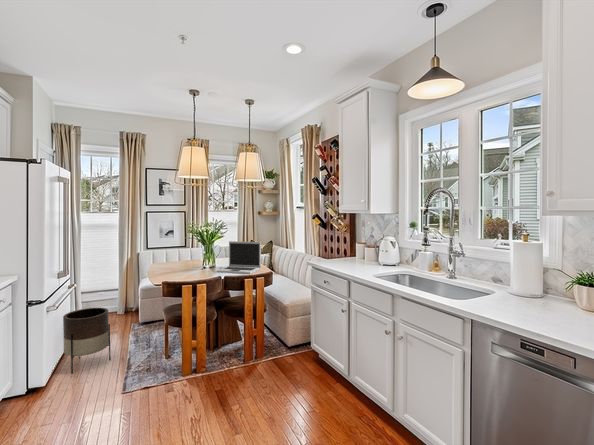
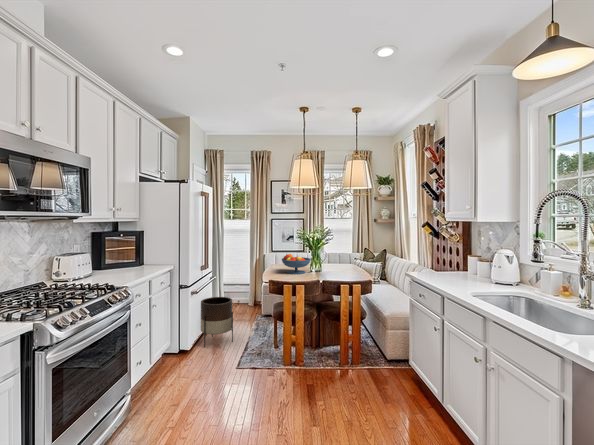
laptop: present [217,241,261,274] -> none [318,247,361,280]
fruit bowl: none [173,251,207,272] -> present [282,254,311,274]

